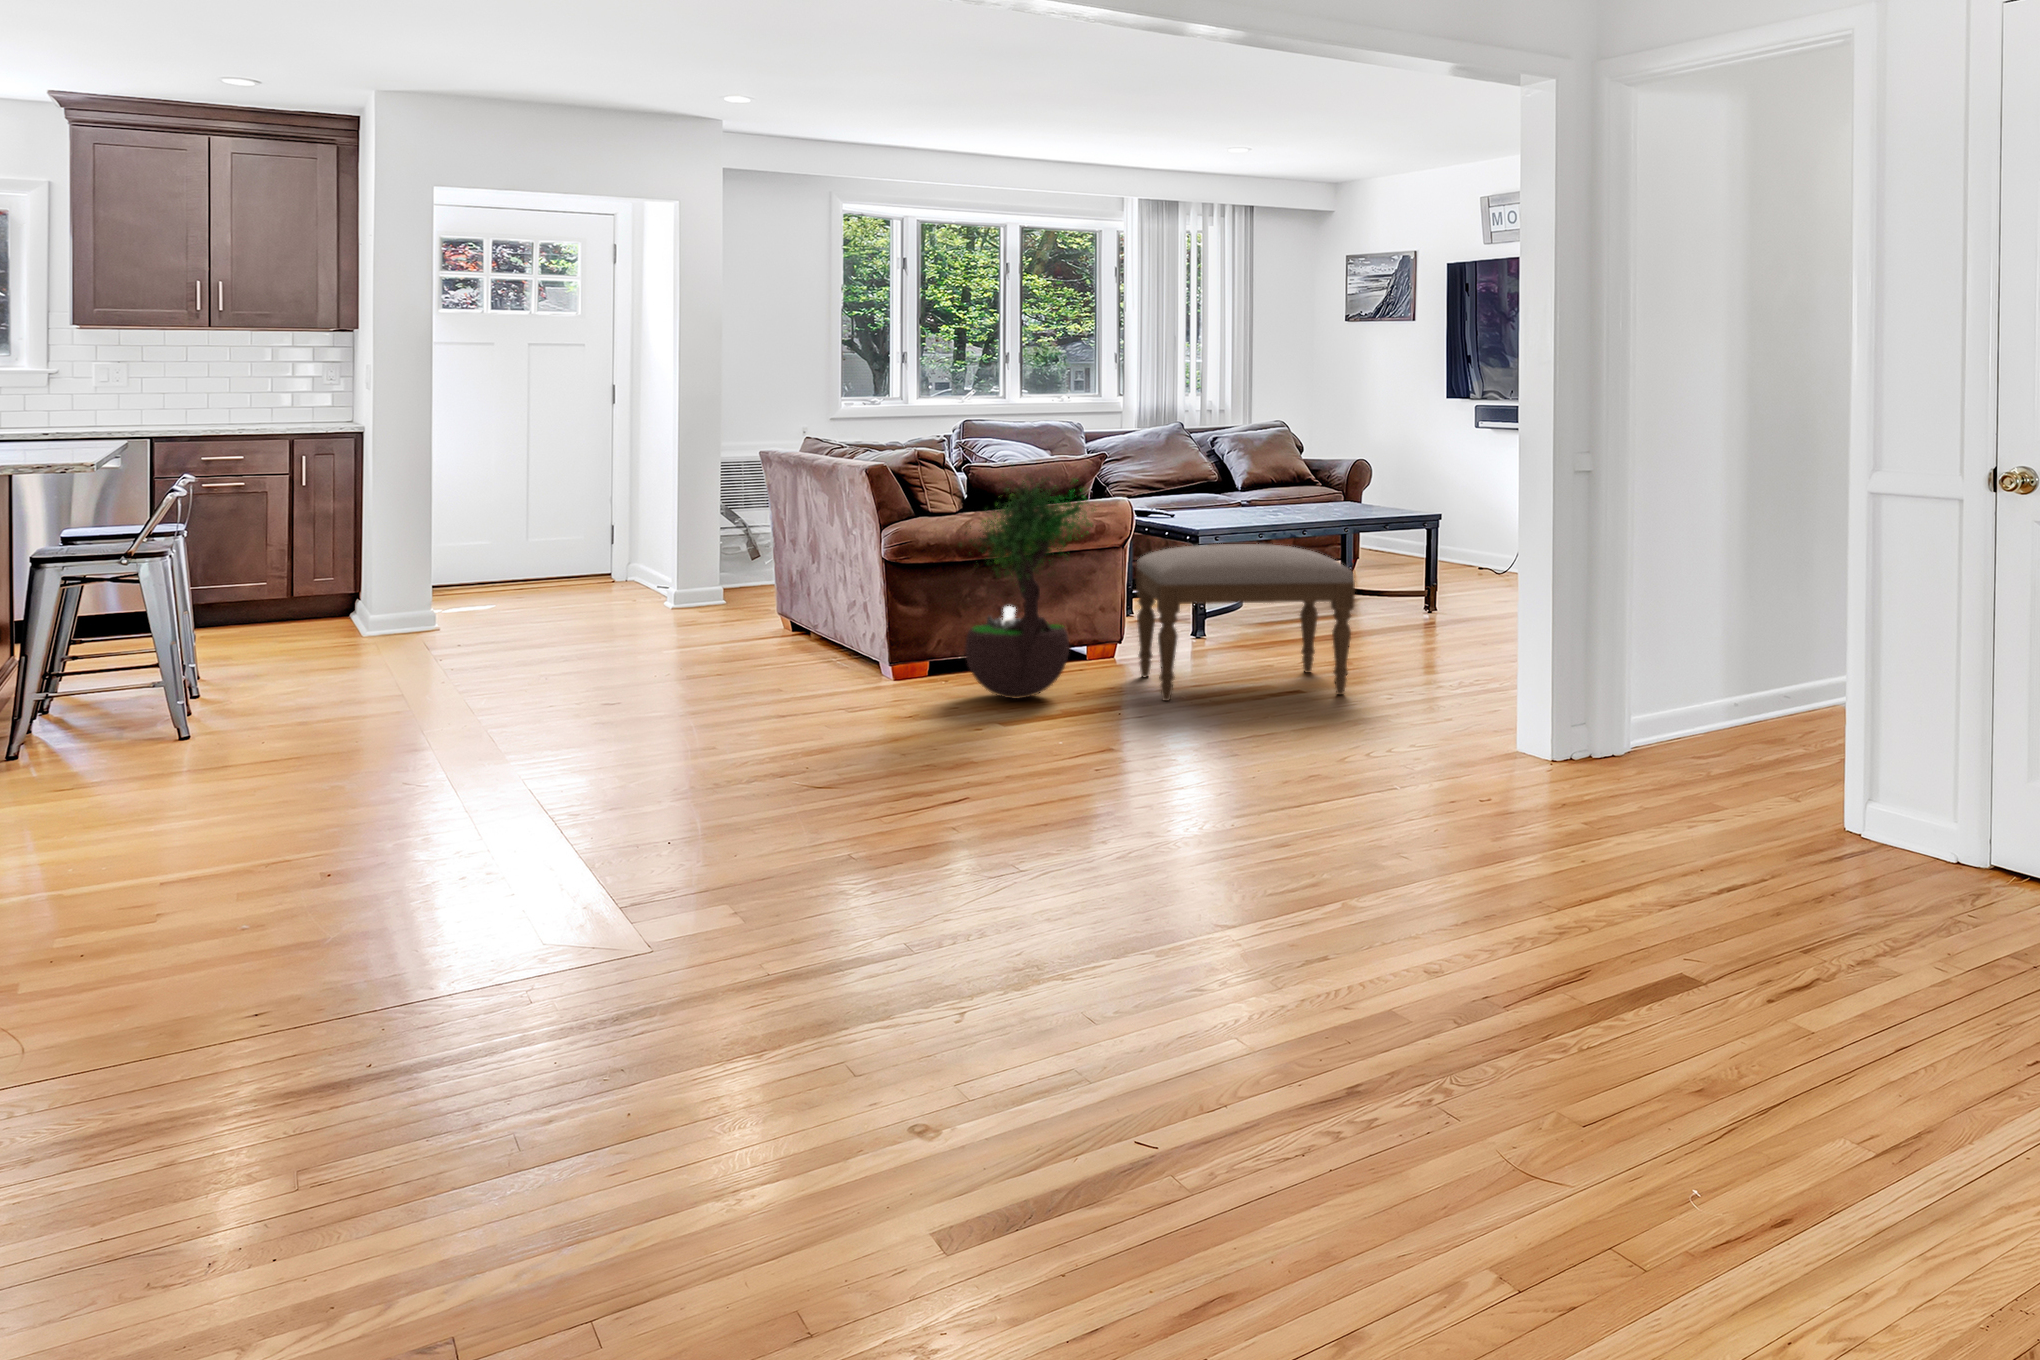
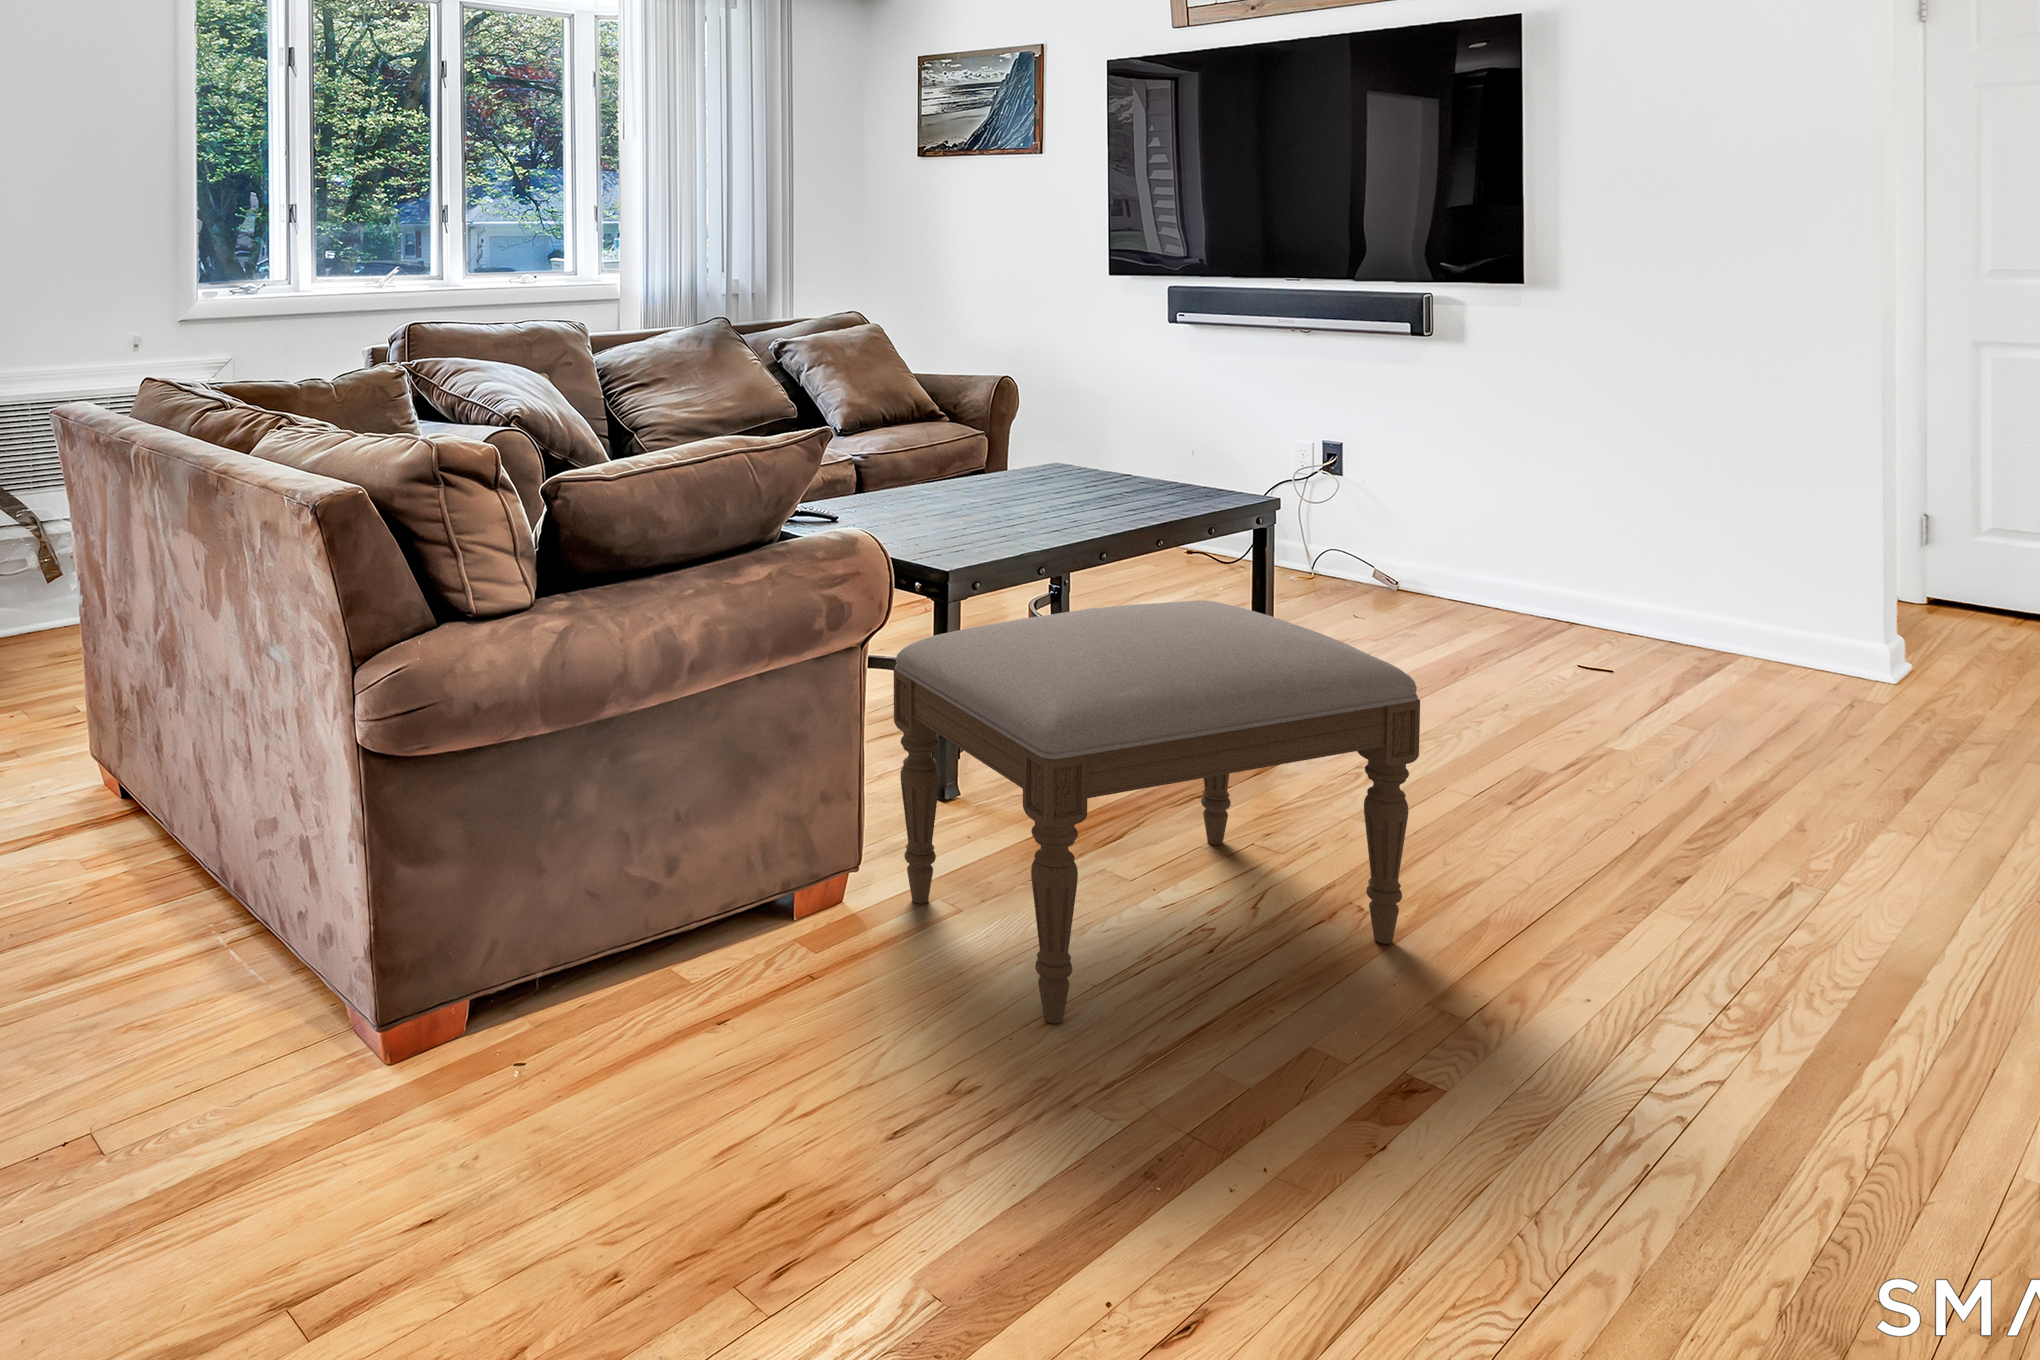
potted tree: present [960,479,1092,699] -> none [581,498,910,1067]

